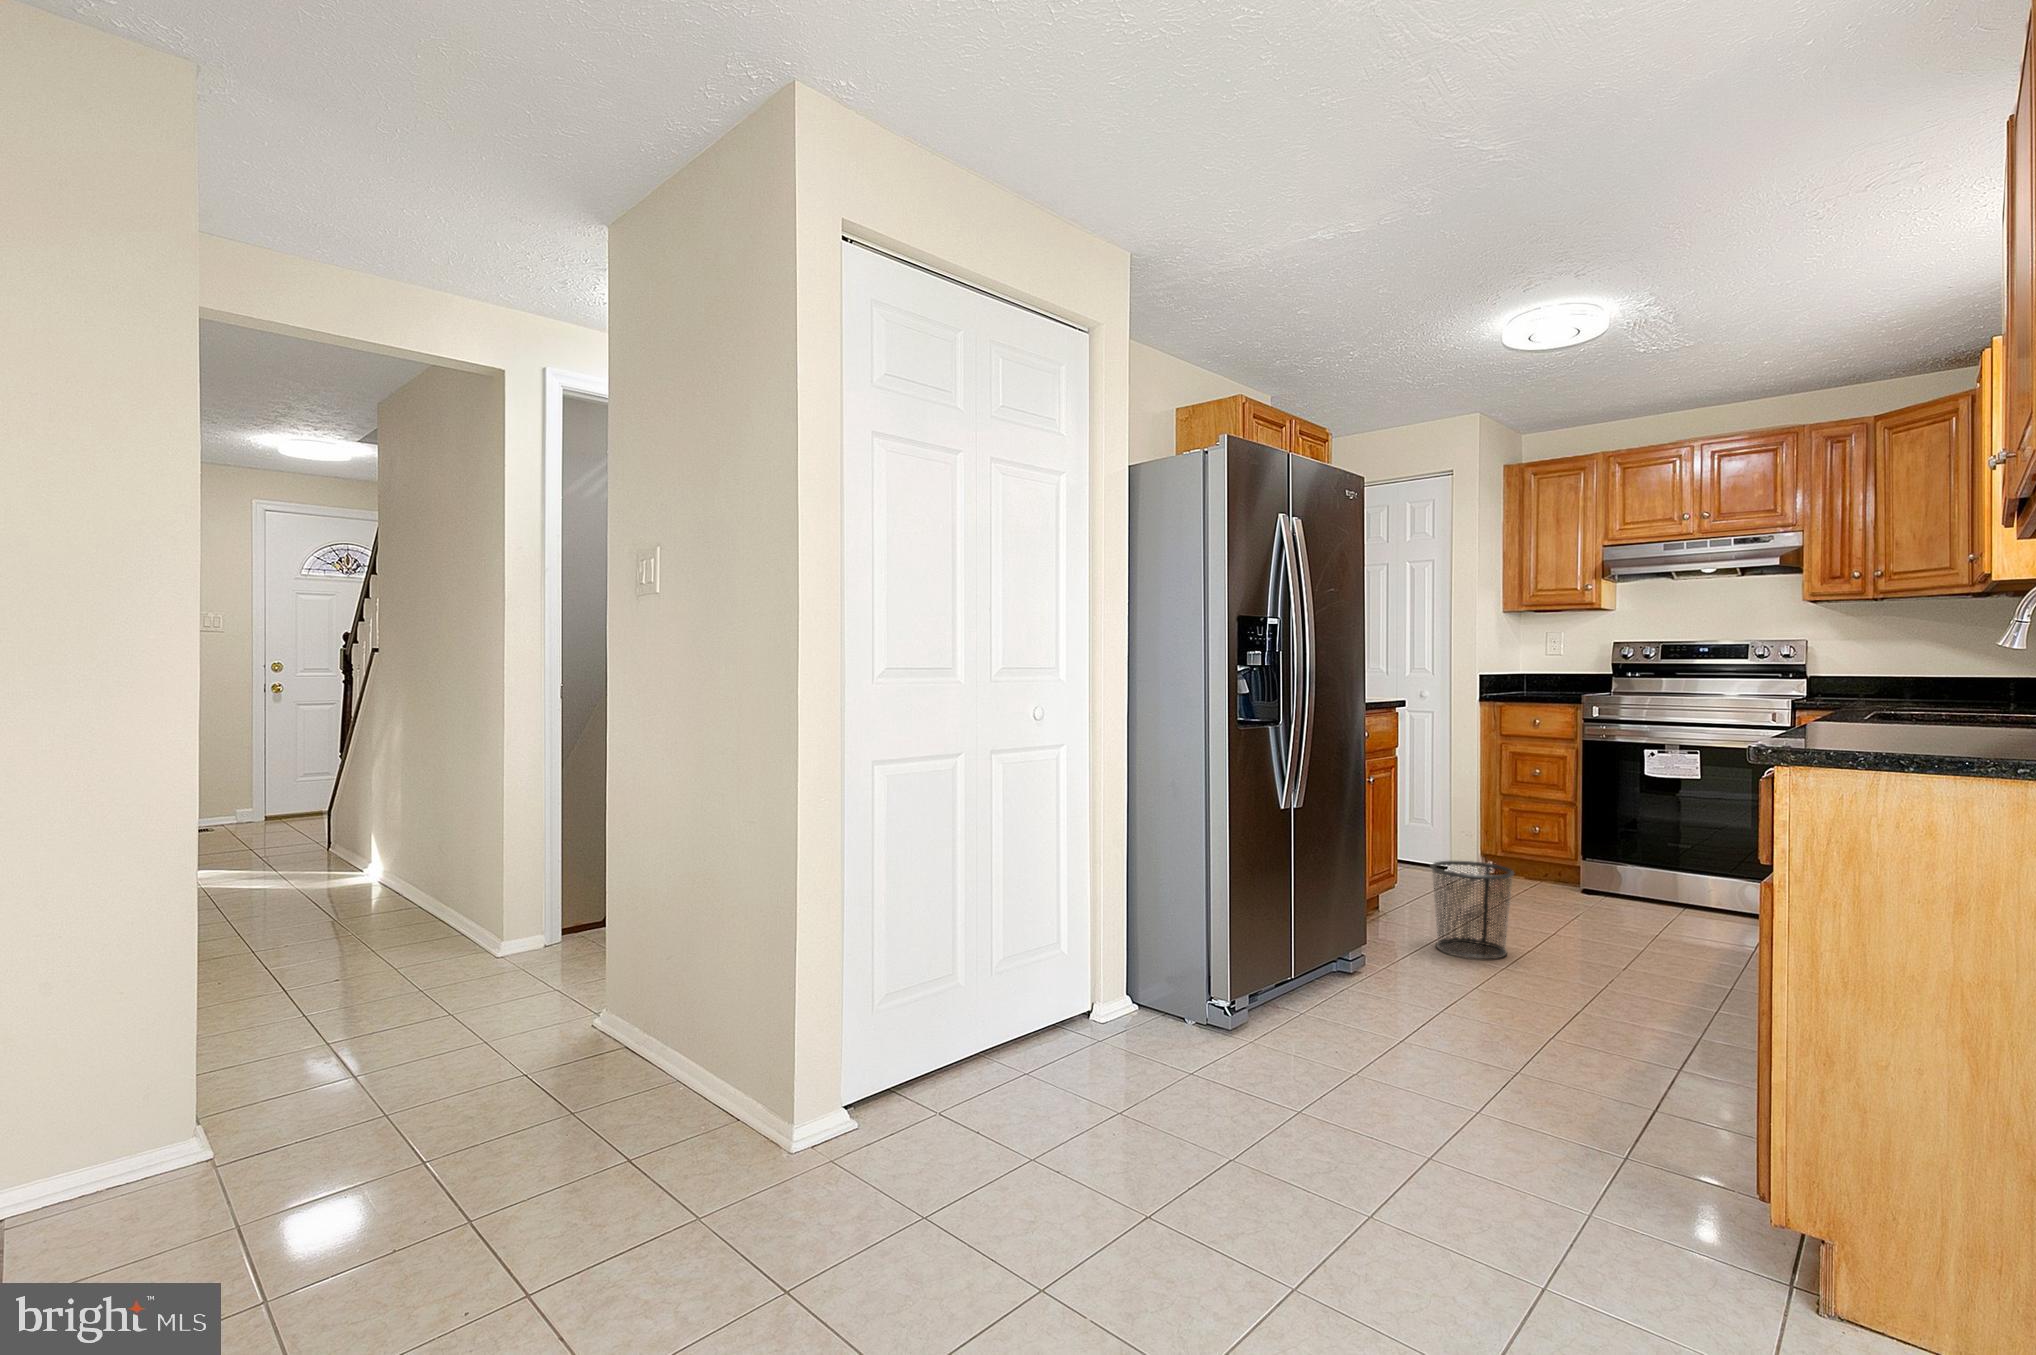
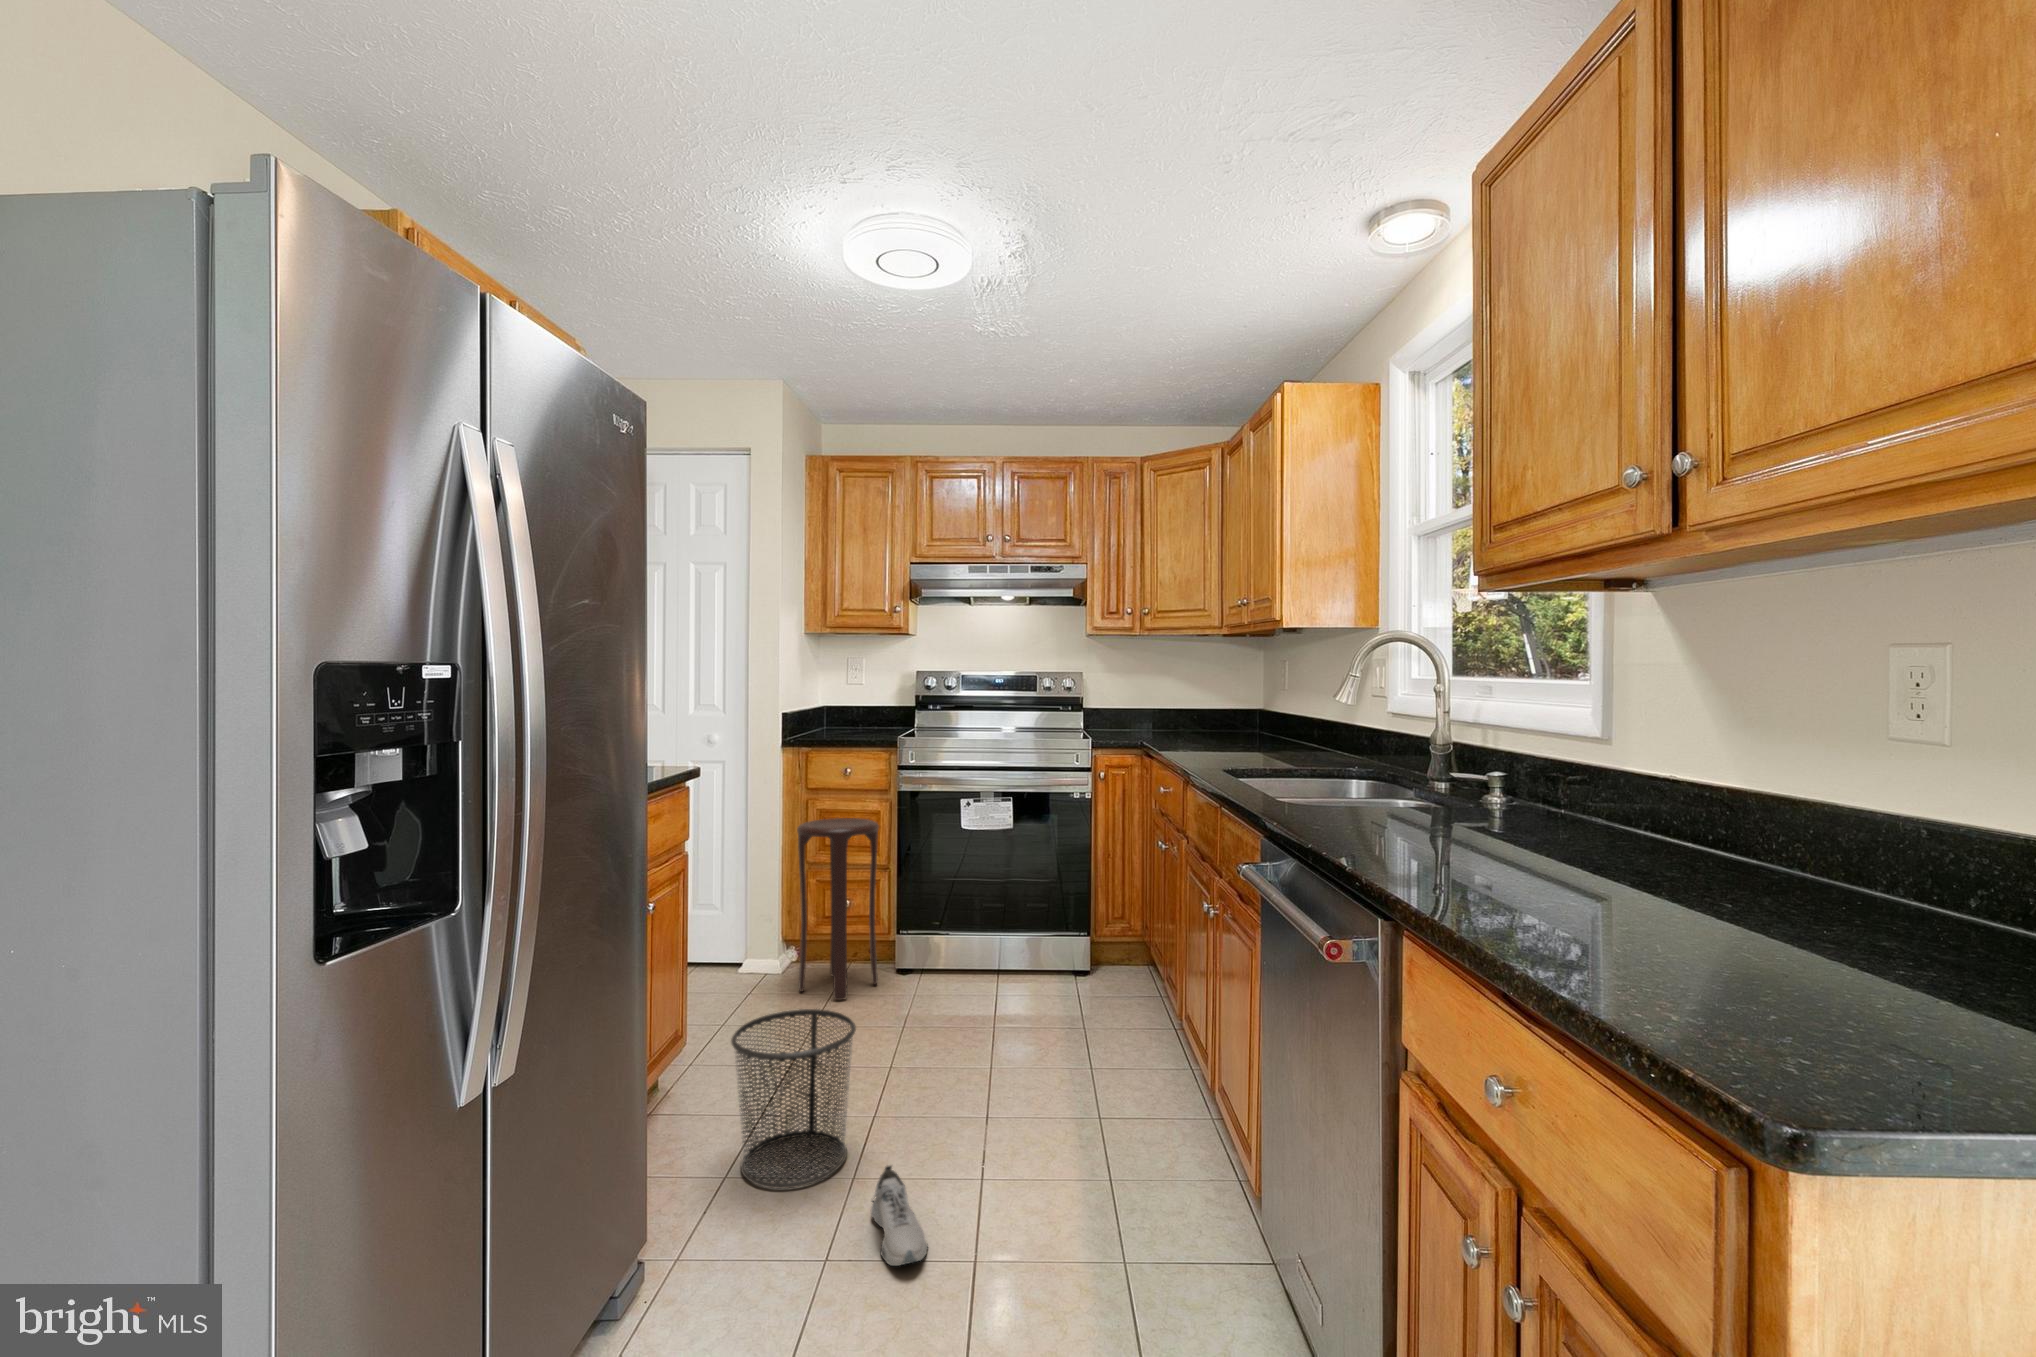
stool: none [1491,758,1562,897] -> present [797,818,879,1000]
shoe: none [1513,946,1549,993] -> present [871,1166,928,1266]

